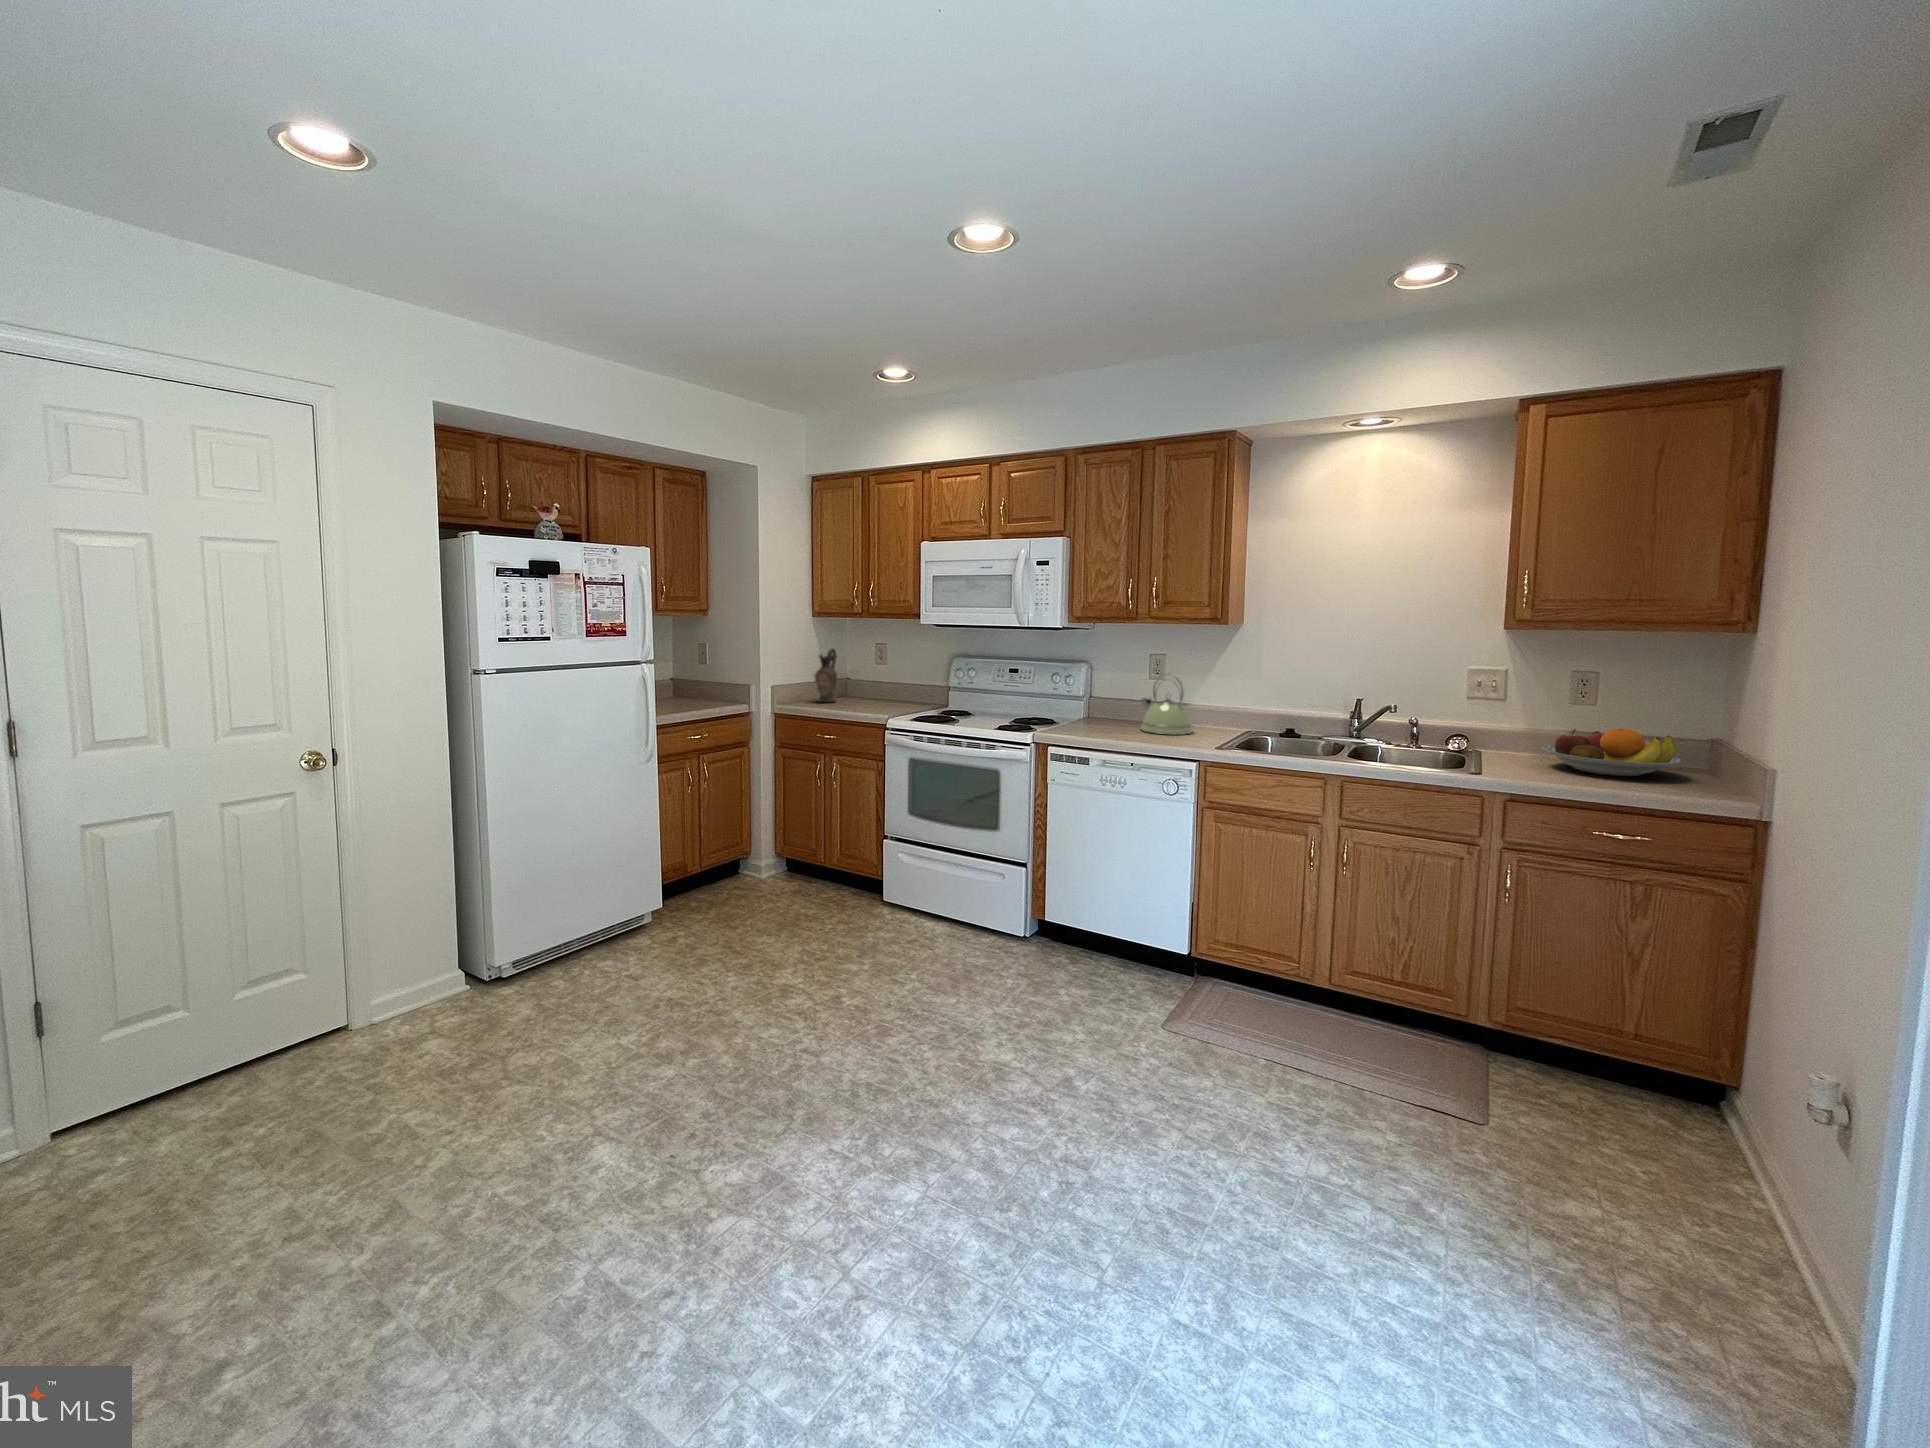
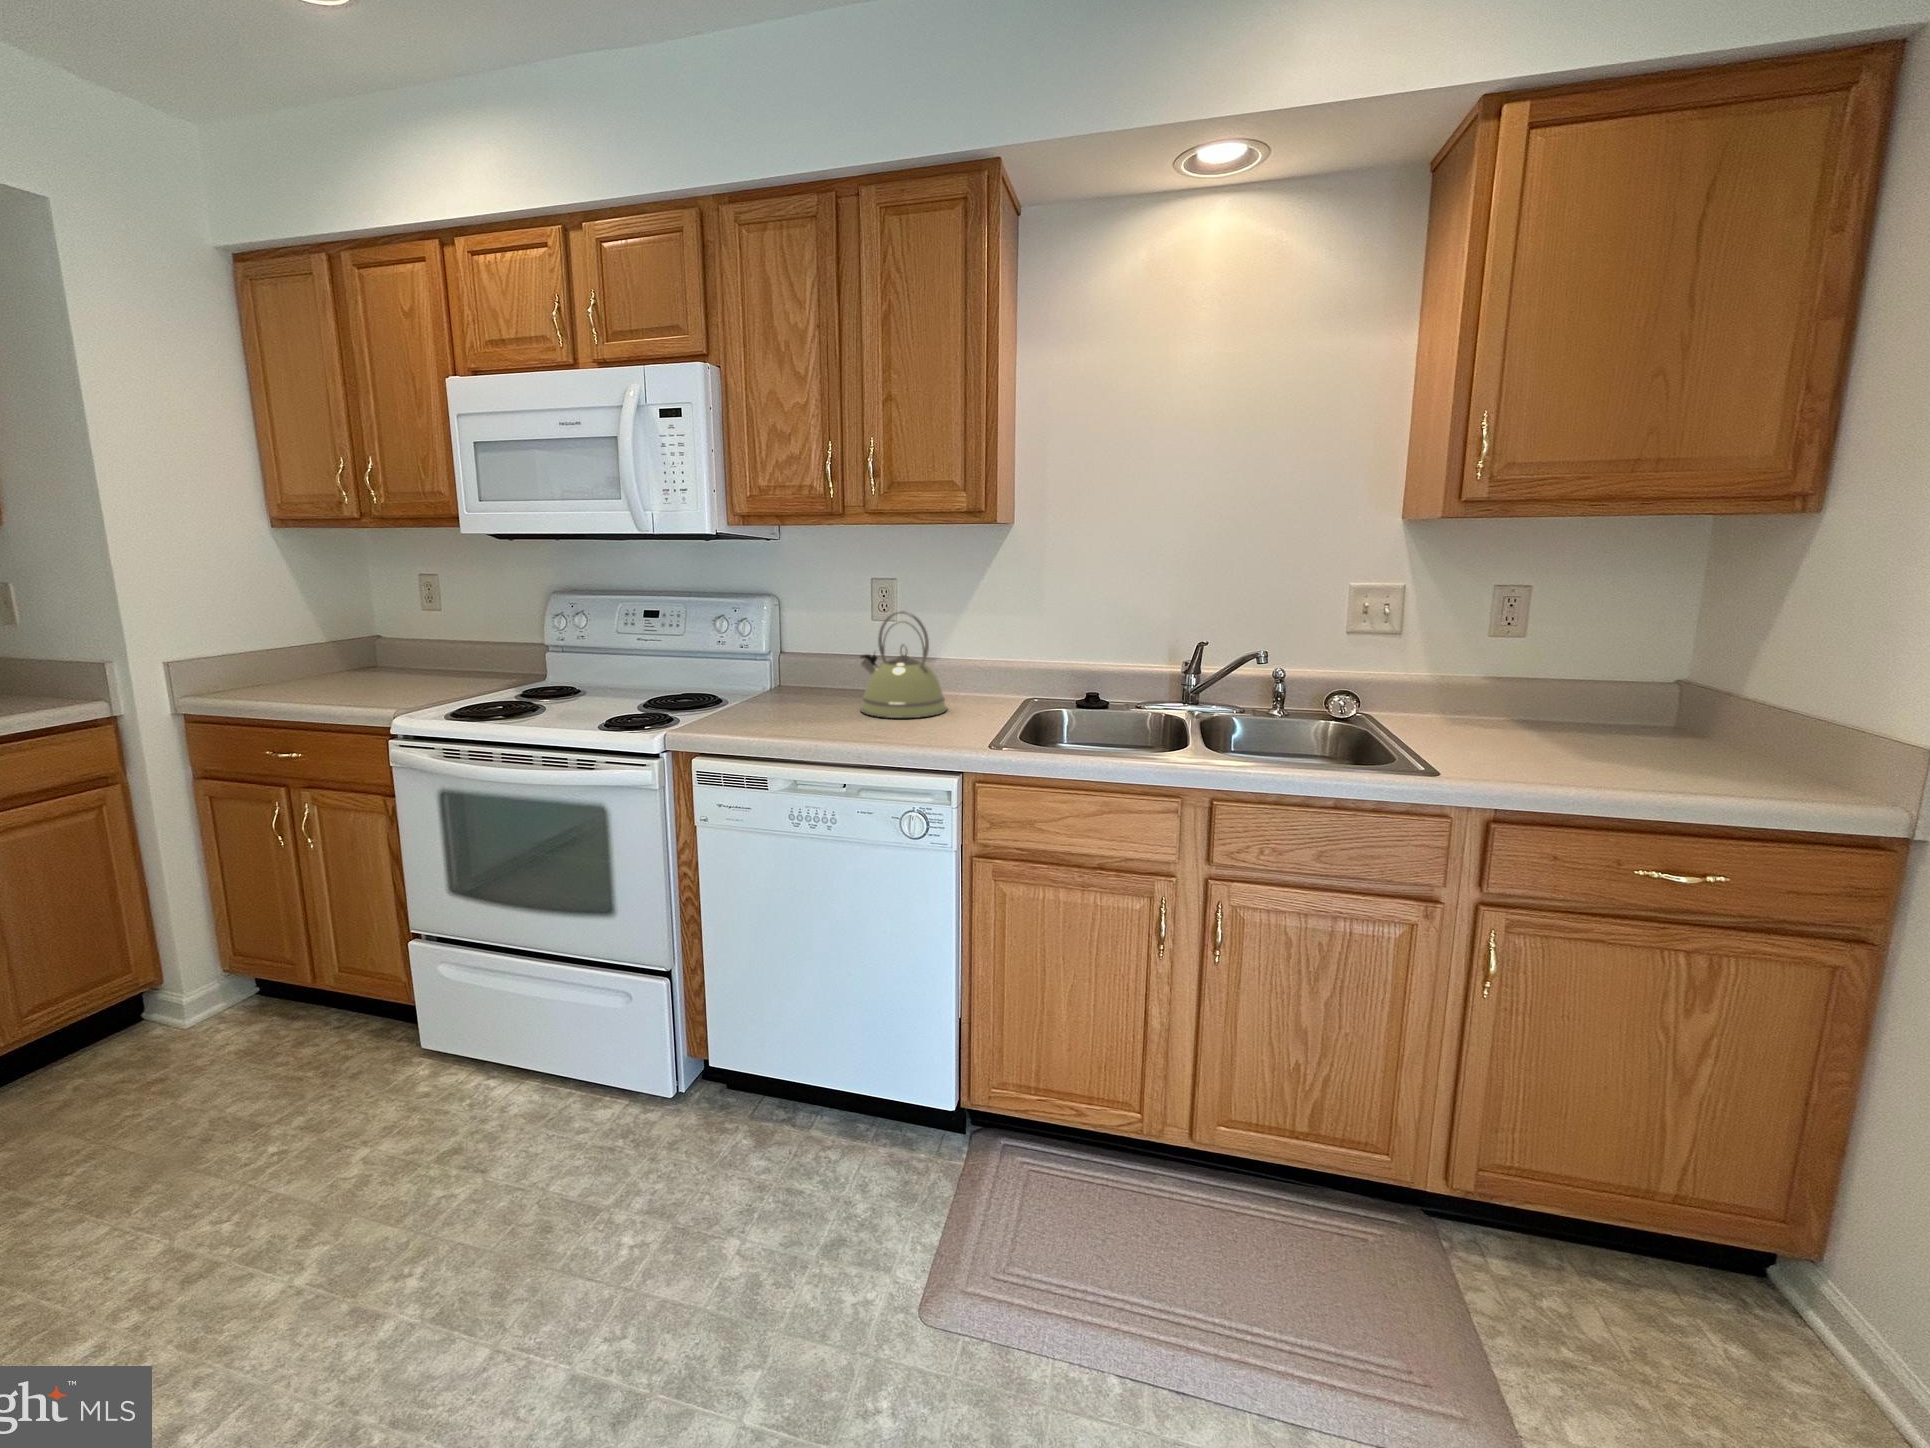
ceramic pitcher: present [814,648,837,702] -> none [283,584,339,684]
fruit bowl: present [1542,728,1681,776] -> none [1486,677,1706,757]

